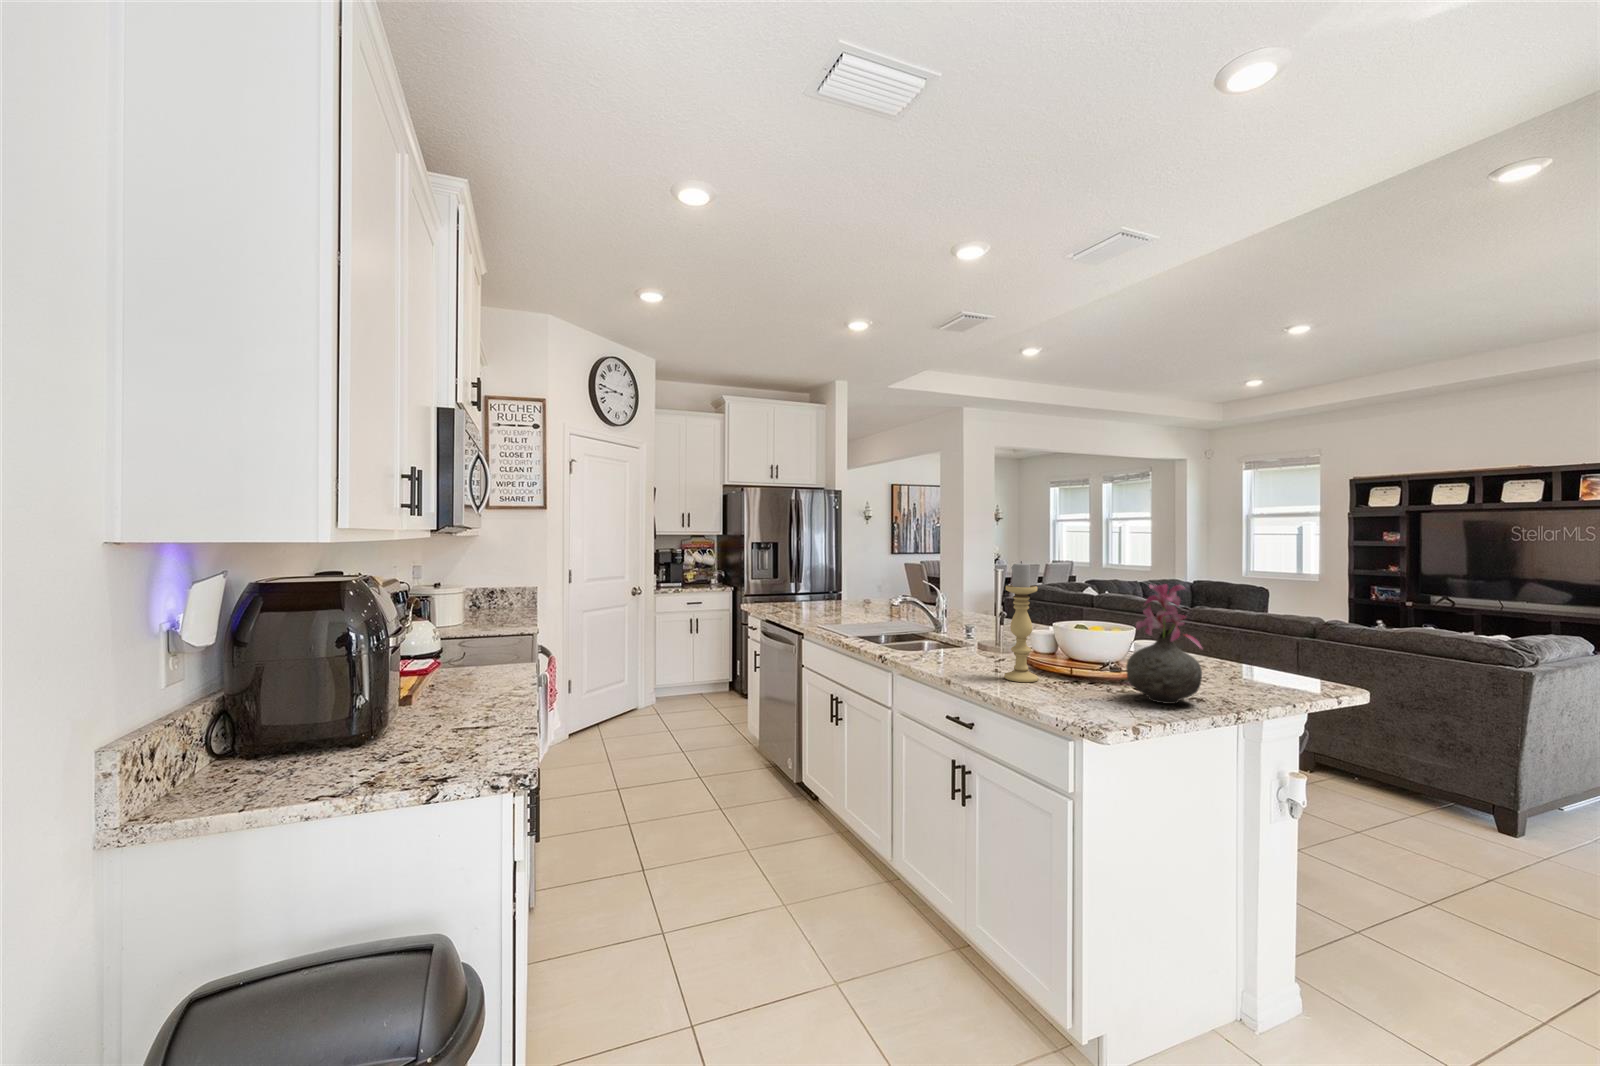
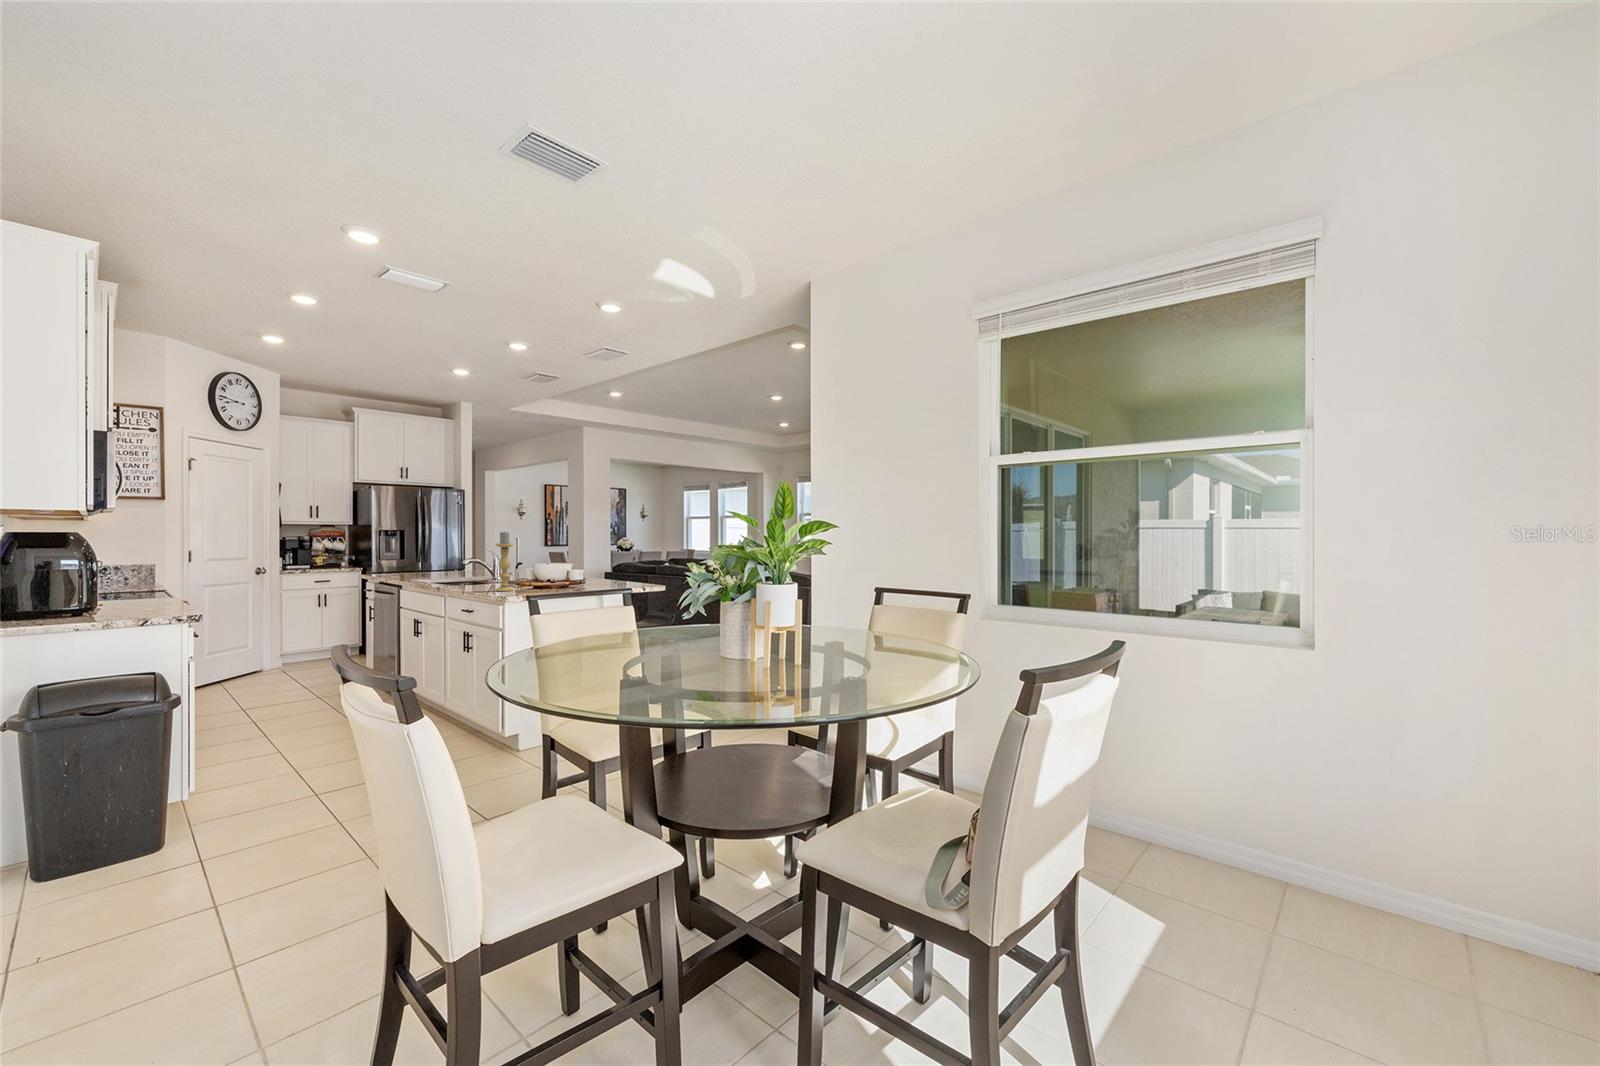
vase: present [1126,584,1202,704] -> none [544,539,578,593]

